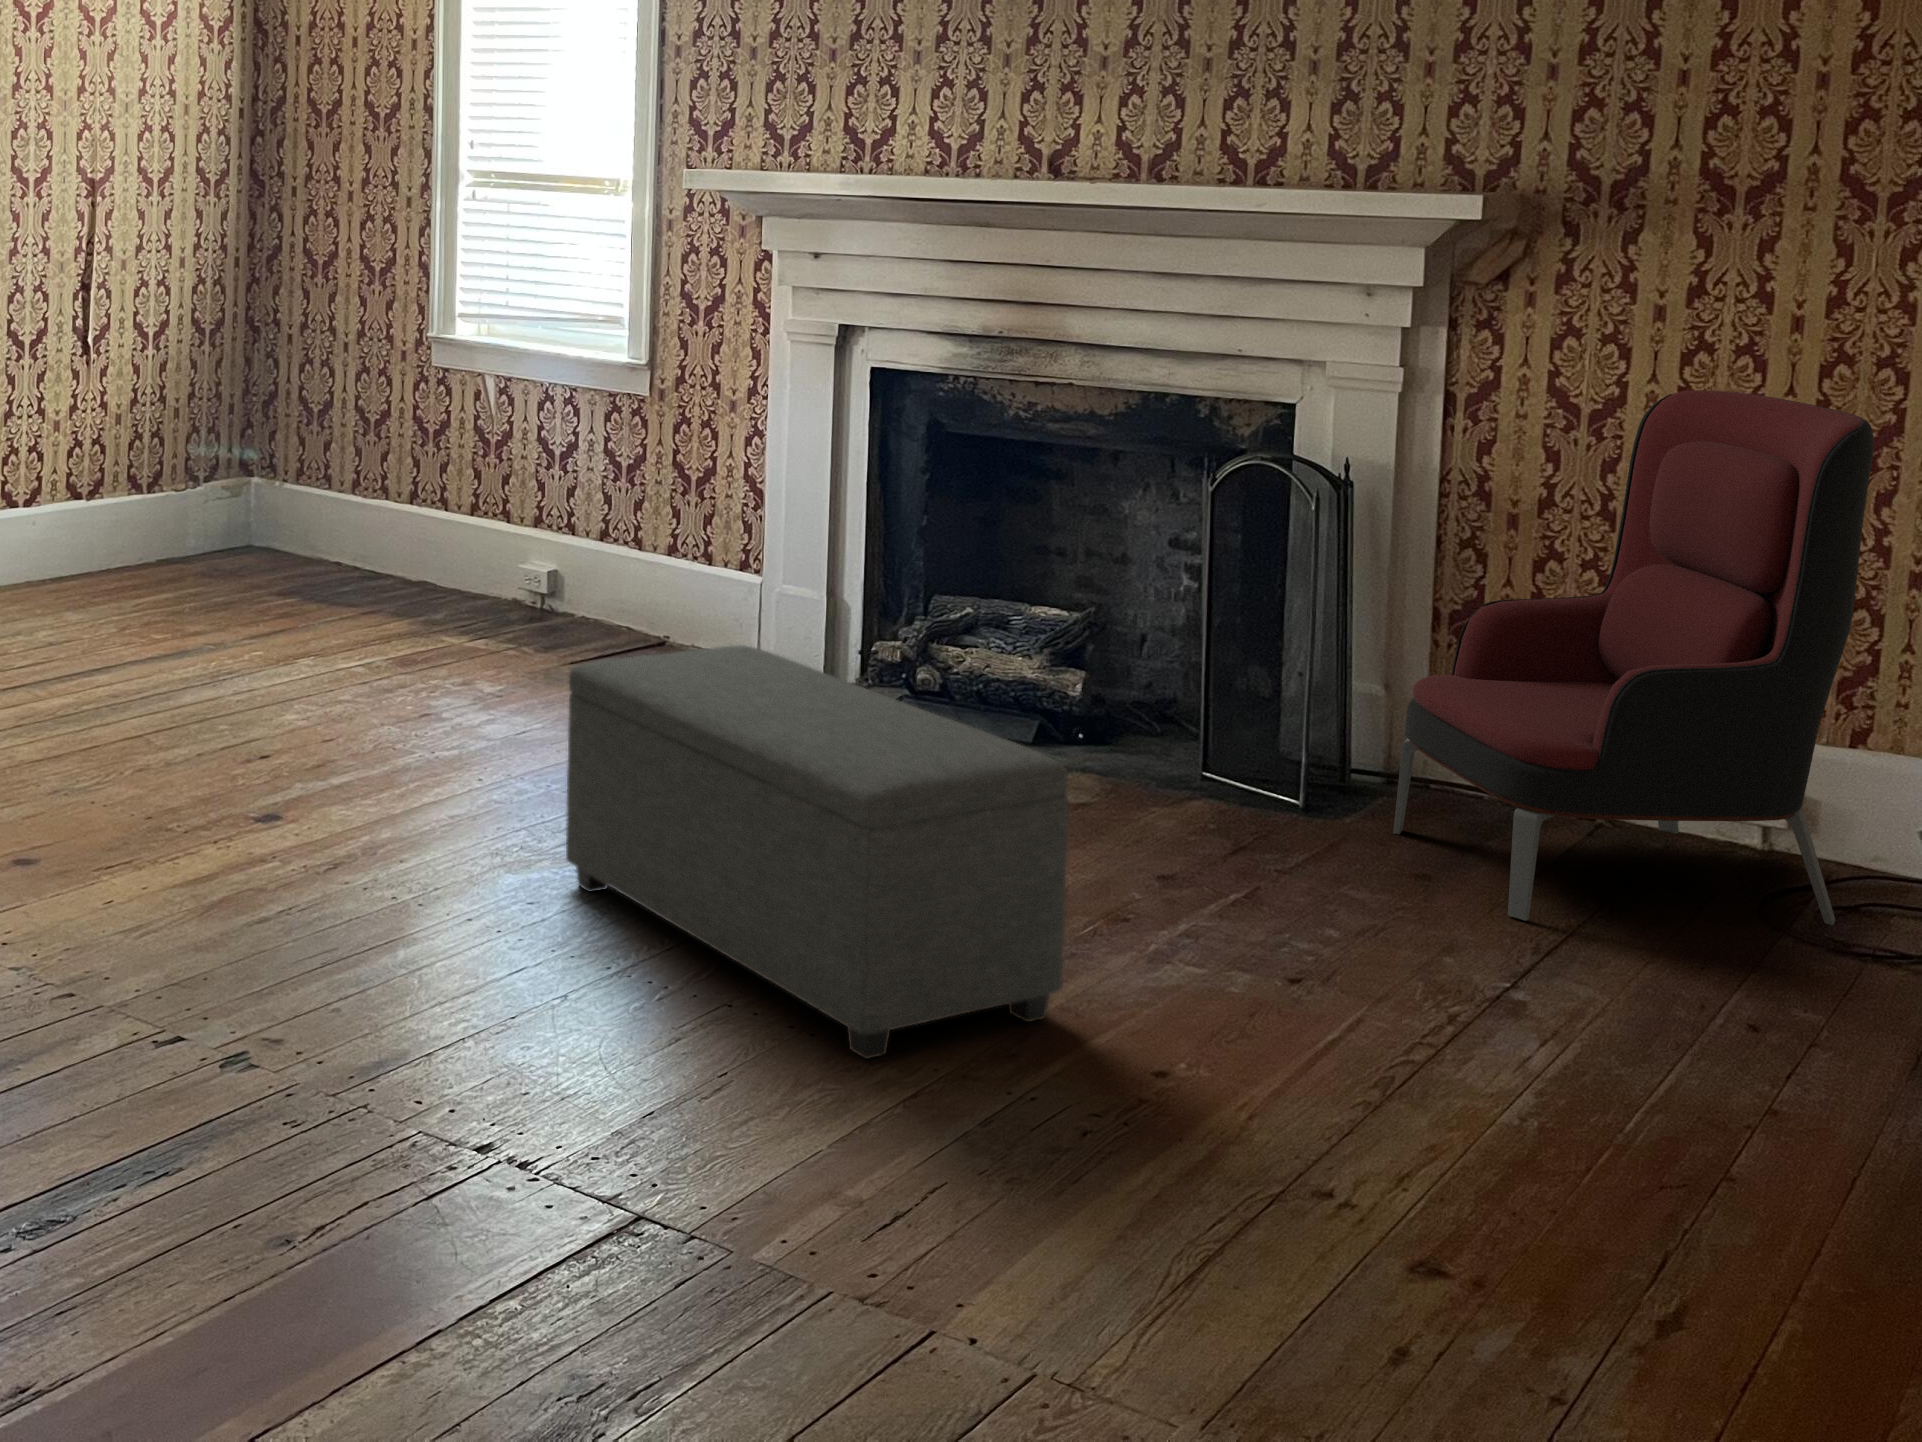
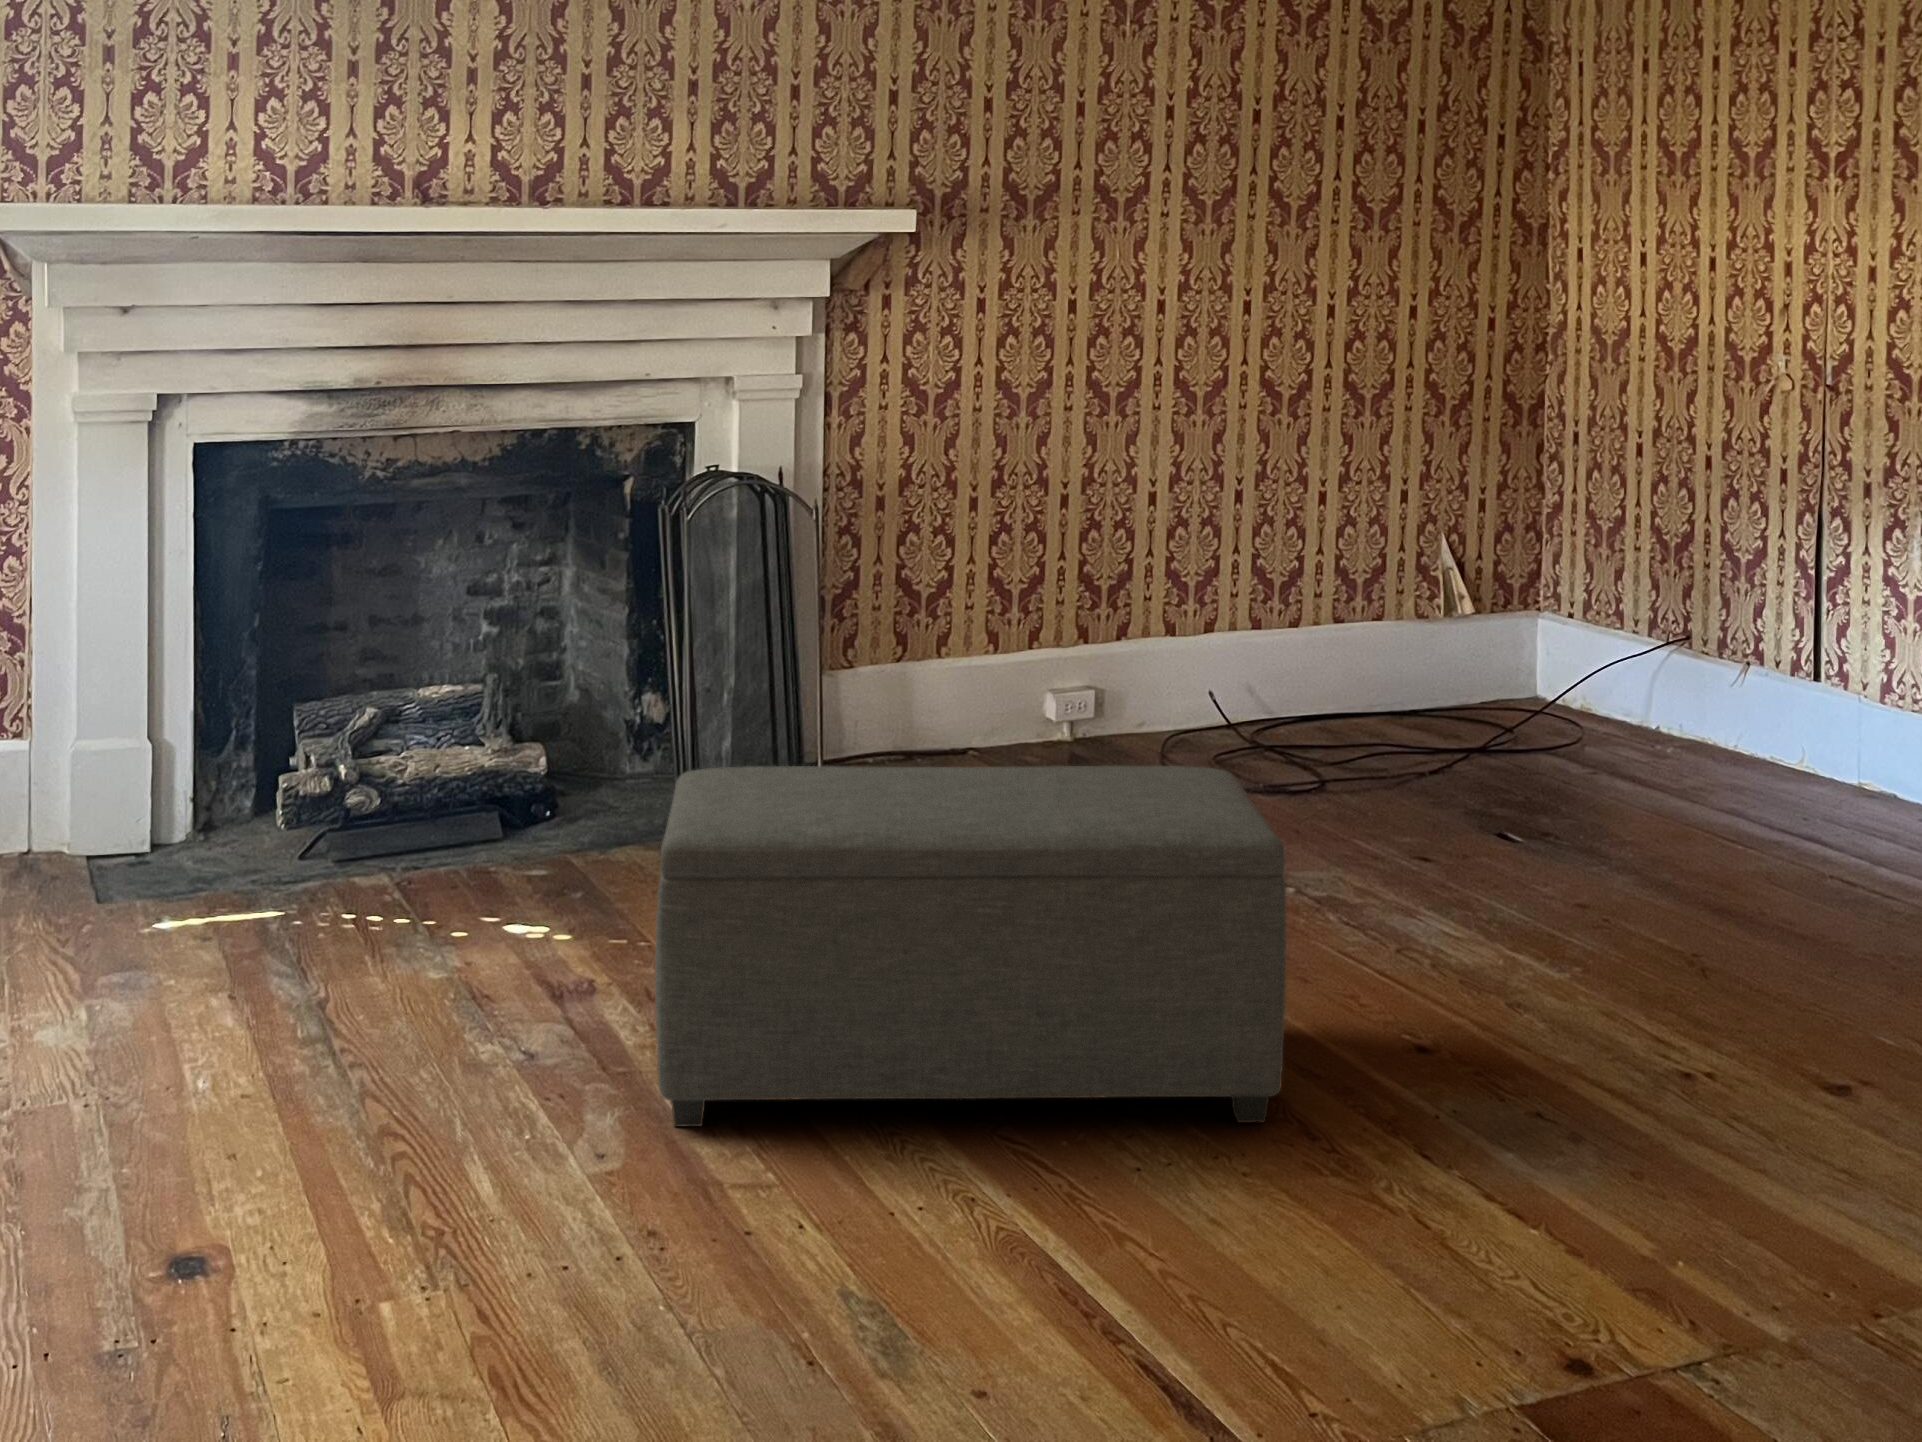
armchair: present [1393,390,1874,925] -> none [922,366,1237,831]

